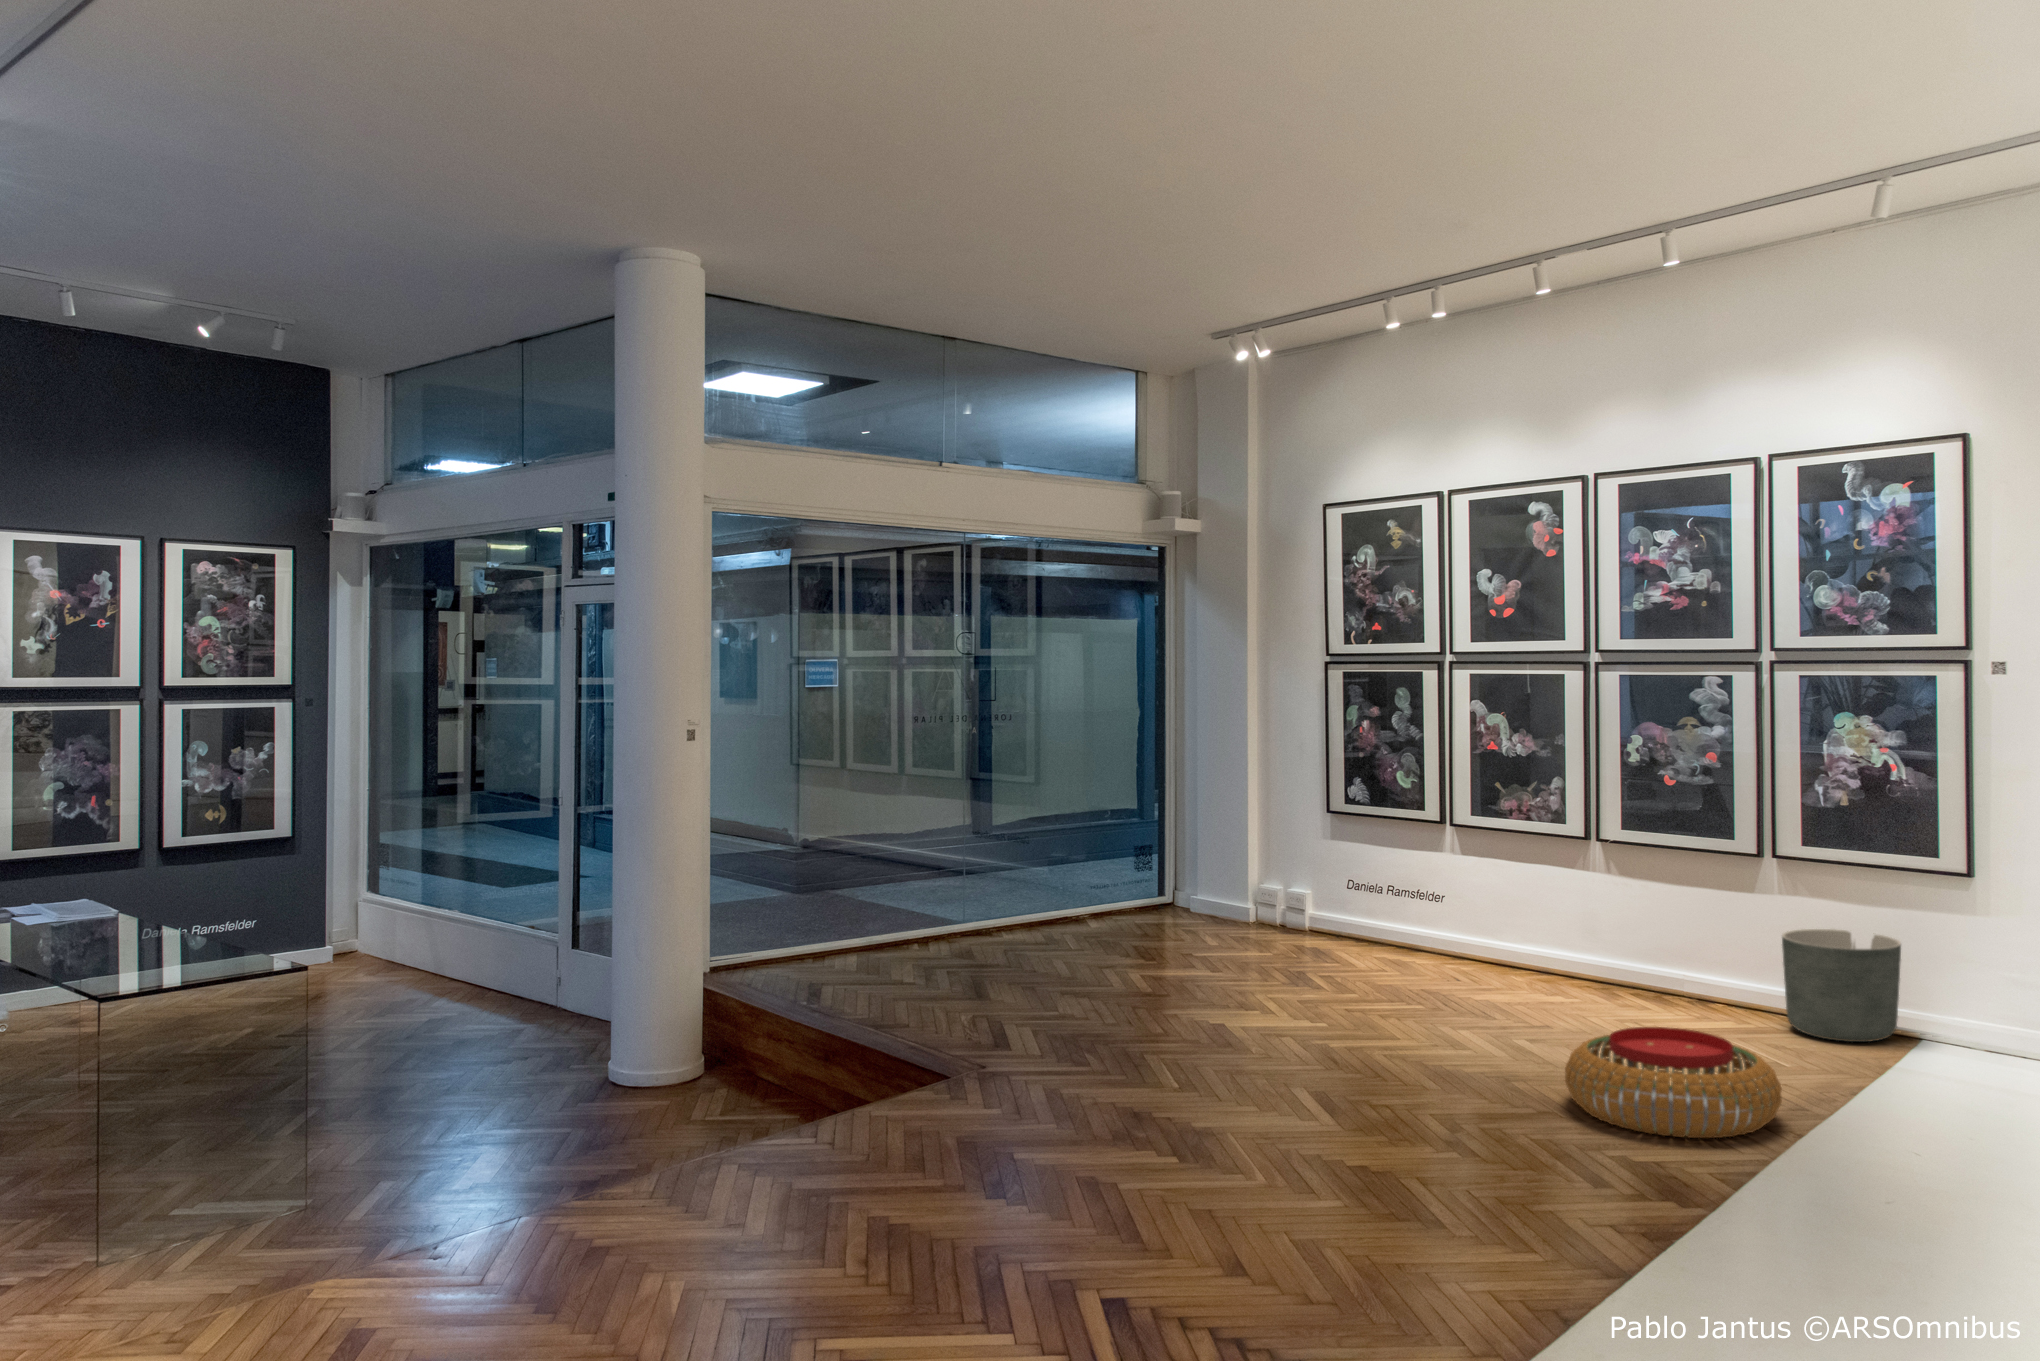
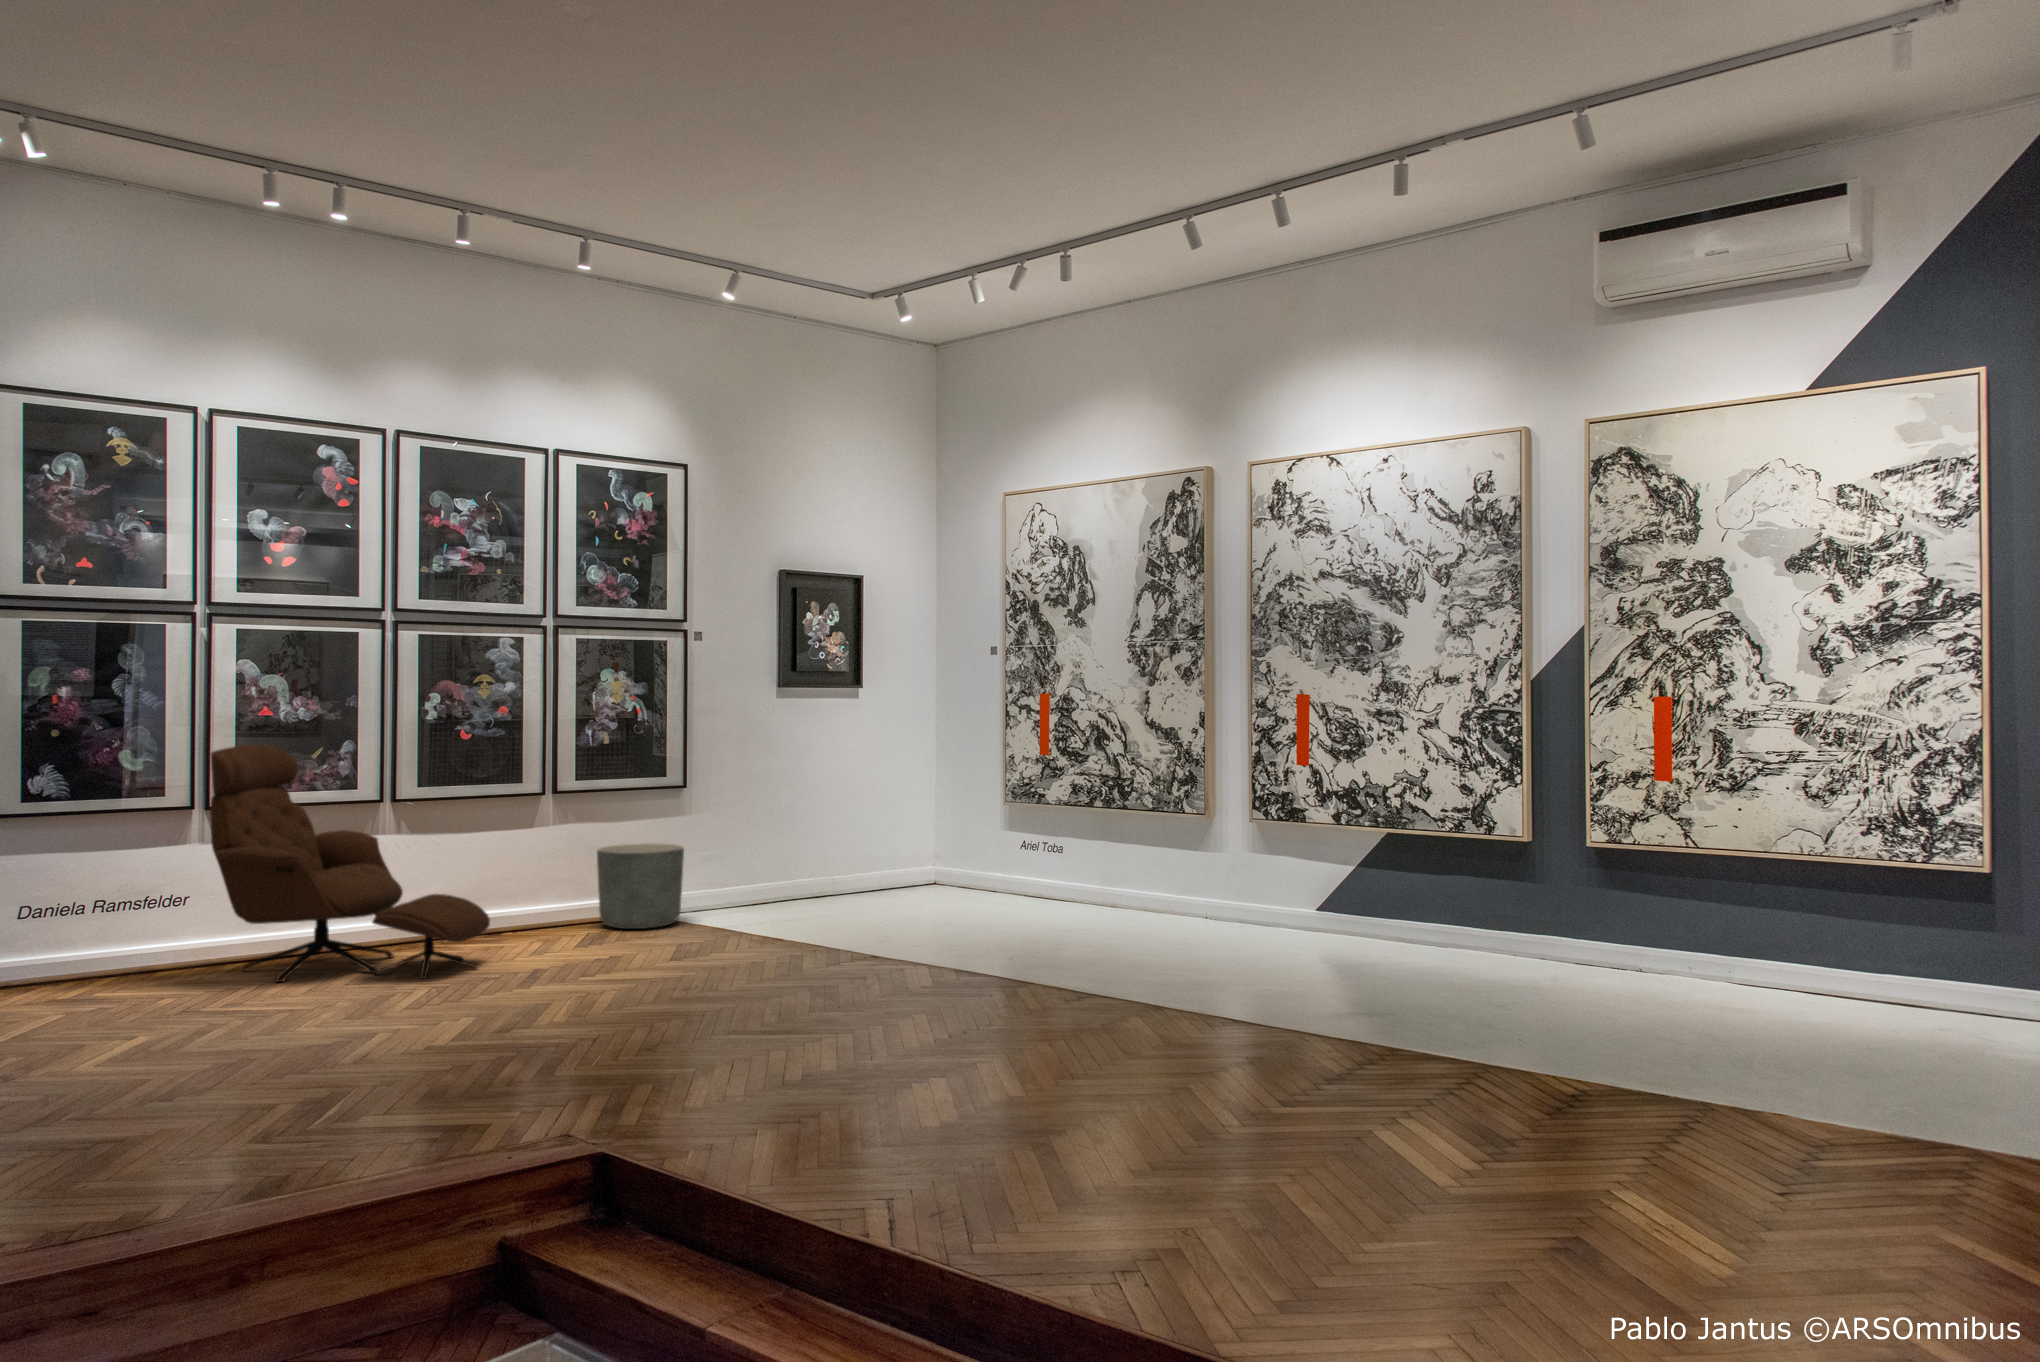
lounge chair: none [1404,775,1577,1015] -> present [210,744,490,982]
pouf: present [1565,1027,1782,1138] -> none [731,903,893,982]

